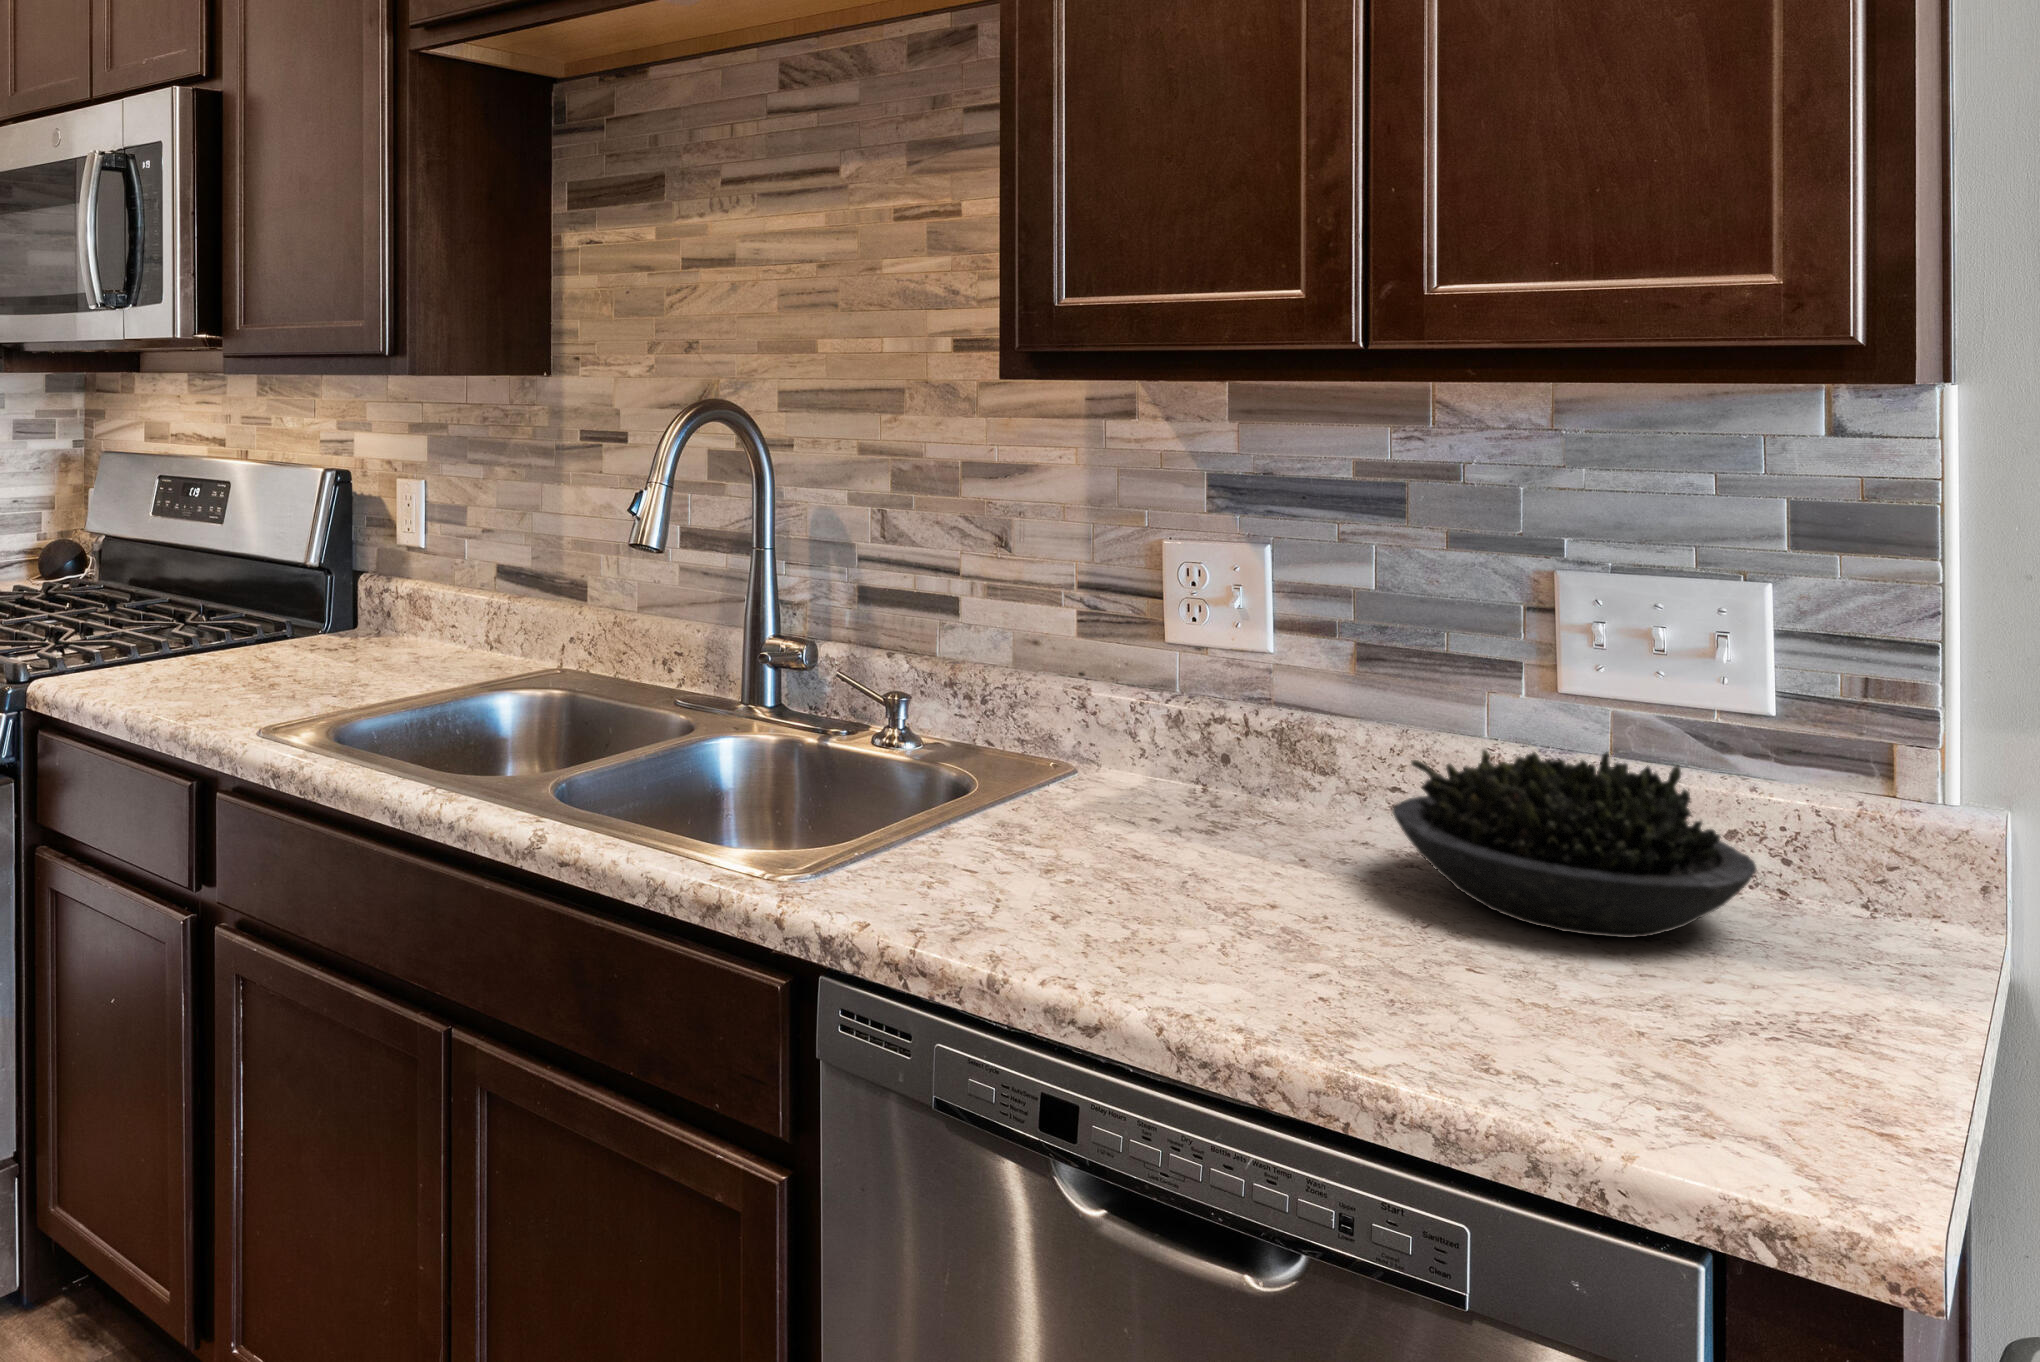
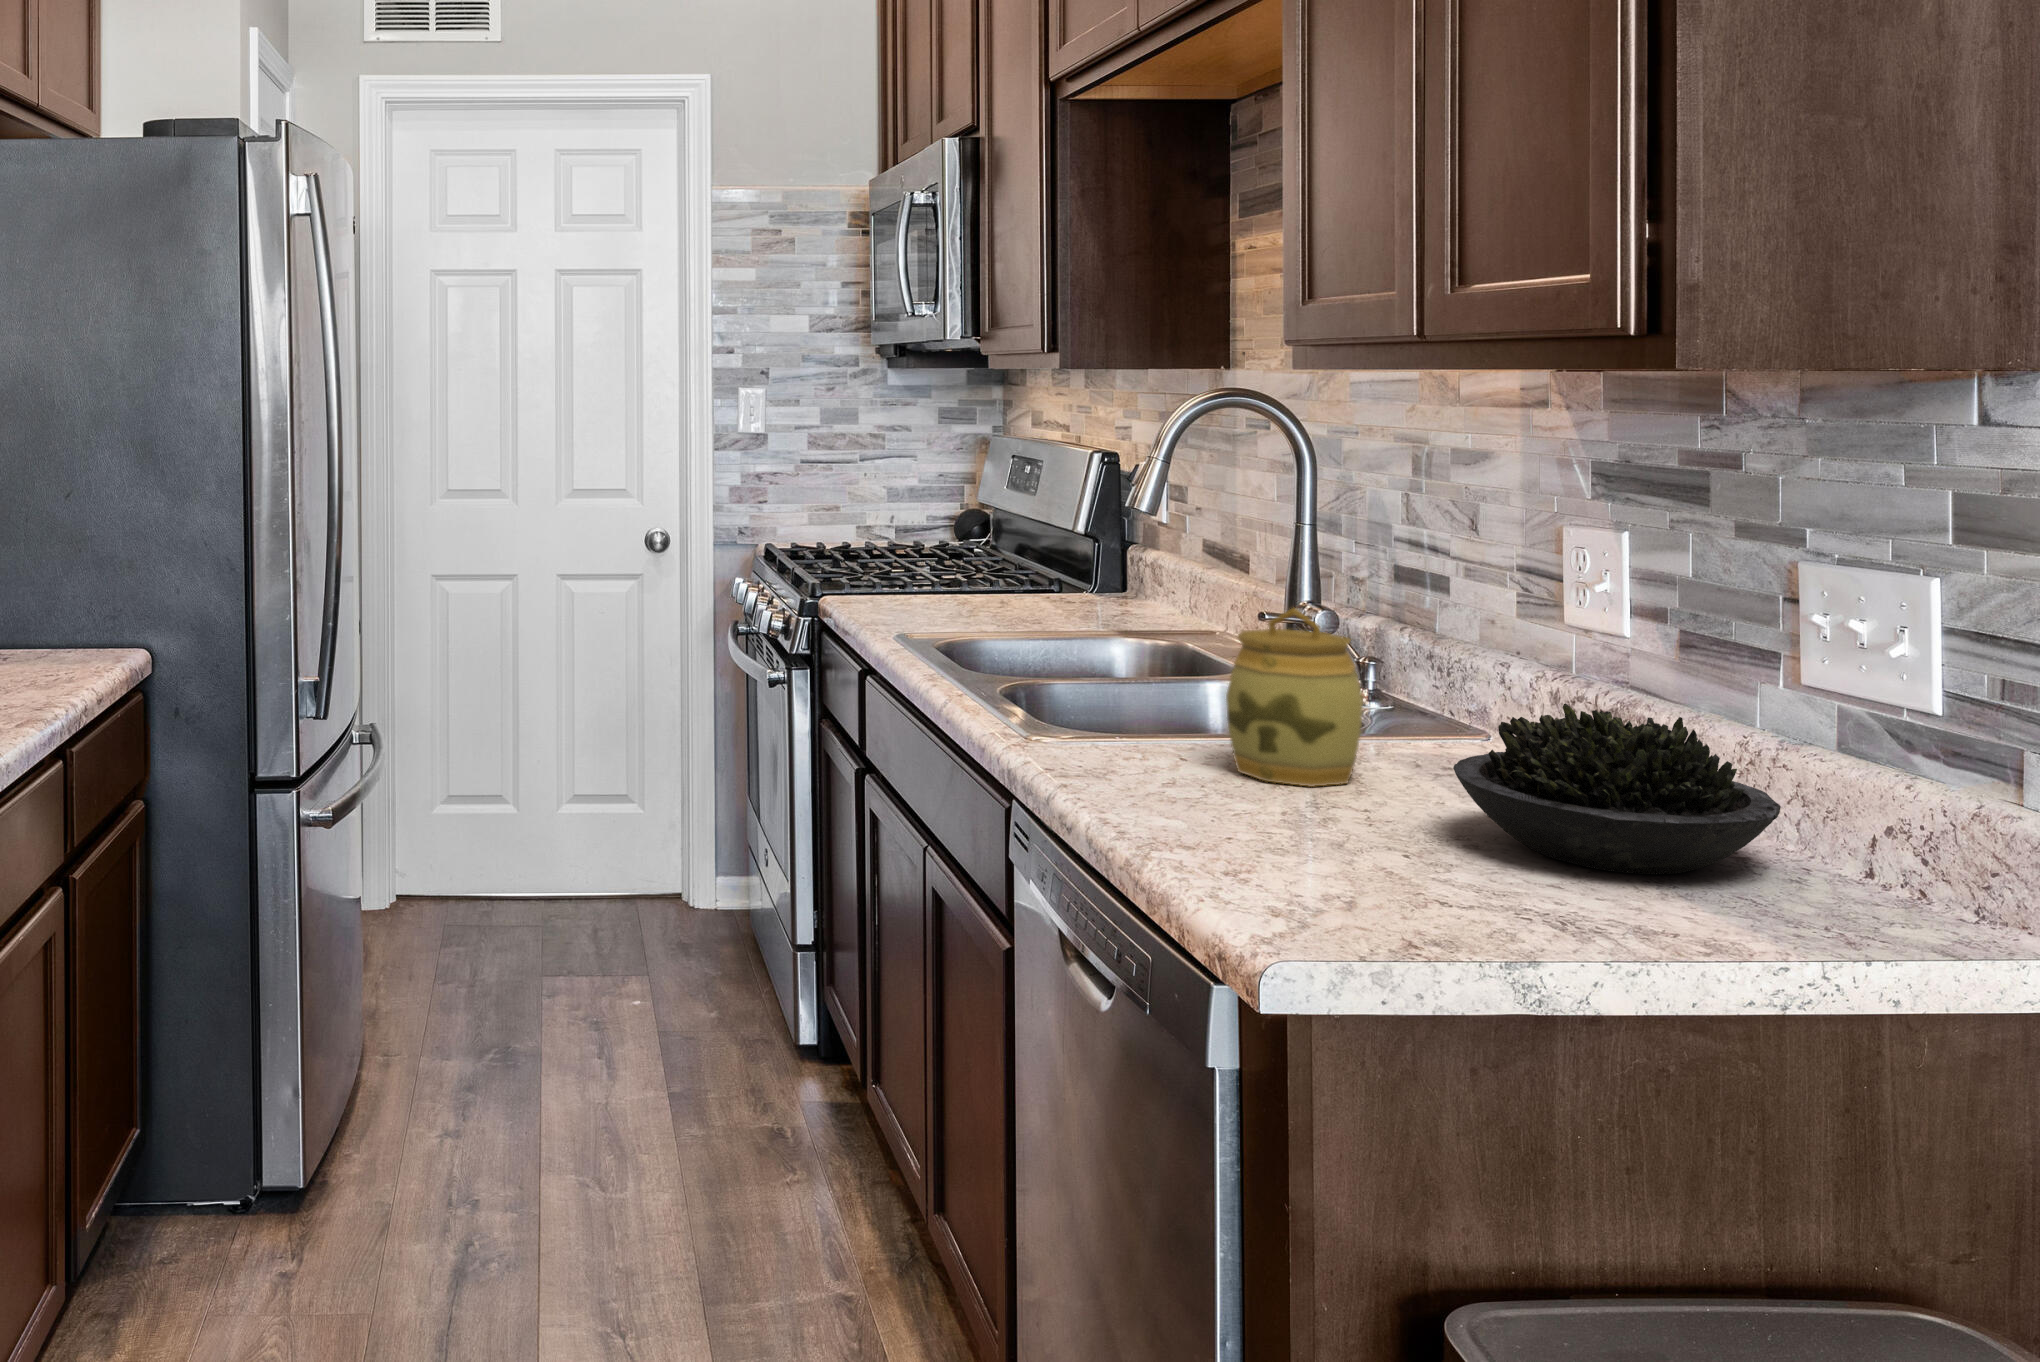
jar: none [1037,668,1199,888] -> present [1226,608,1363,786]

